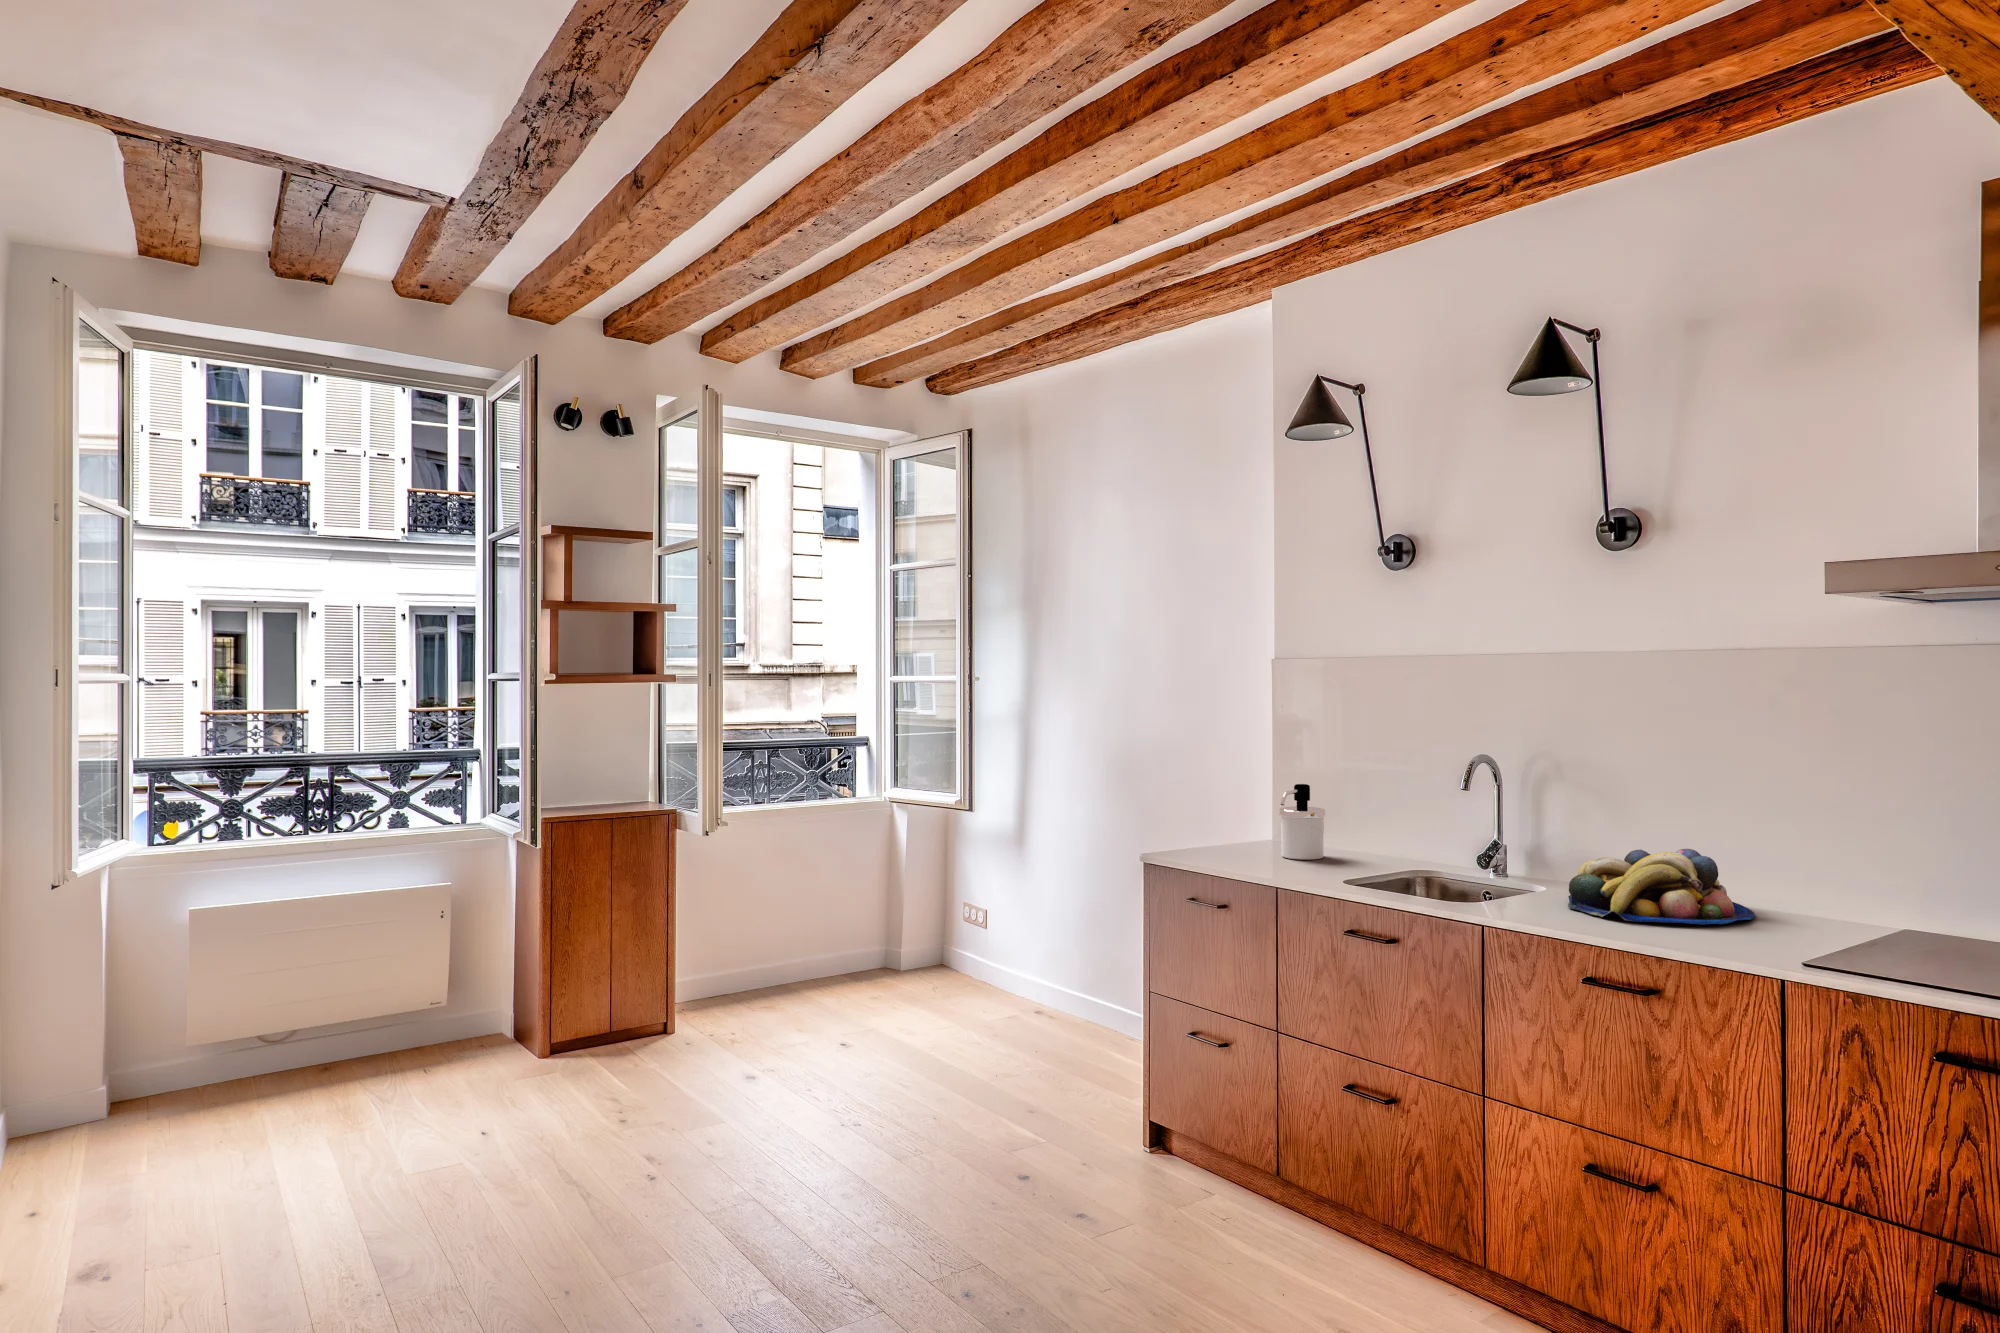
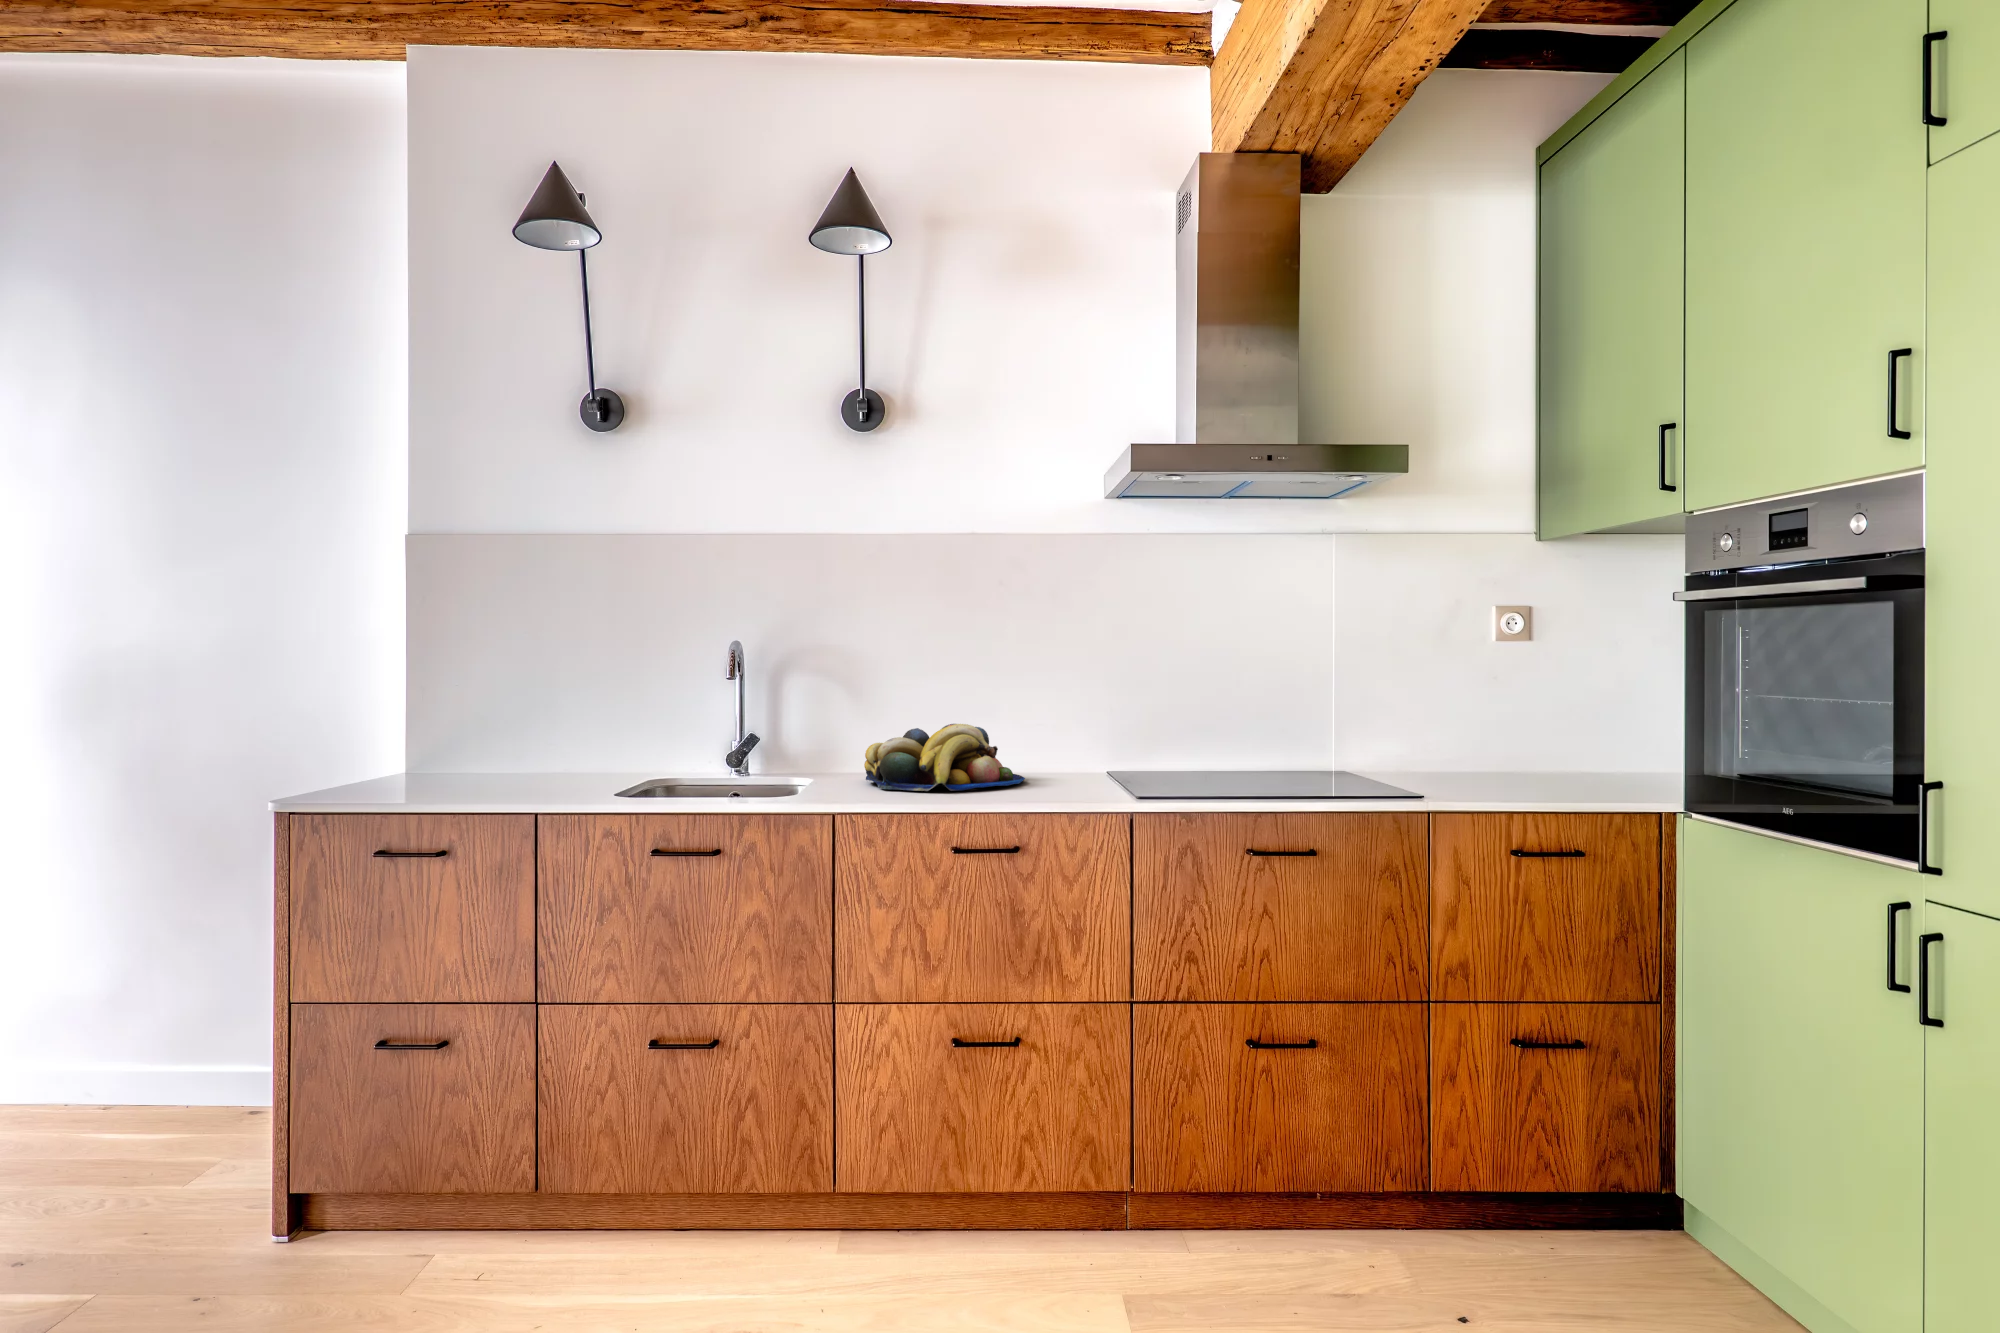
soap dispenser: present [1279,784,1325,860] -> none [477,691,539,788]

